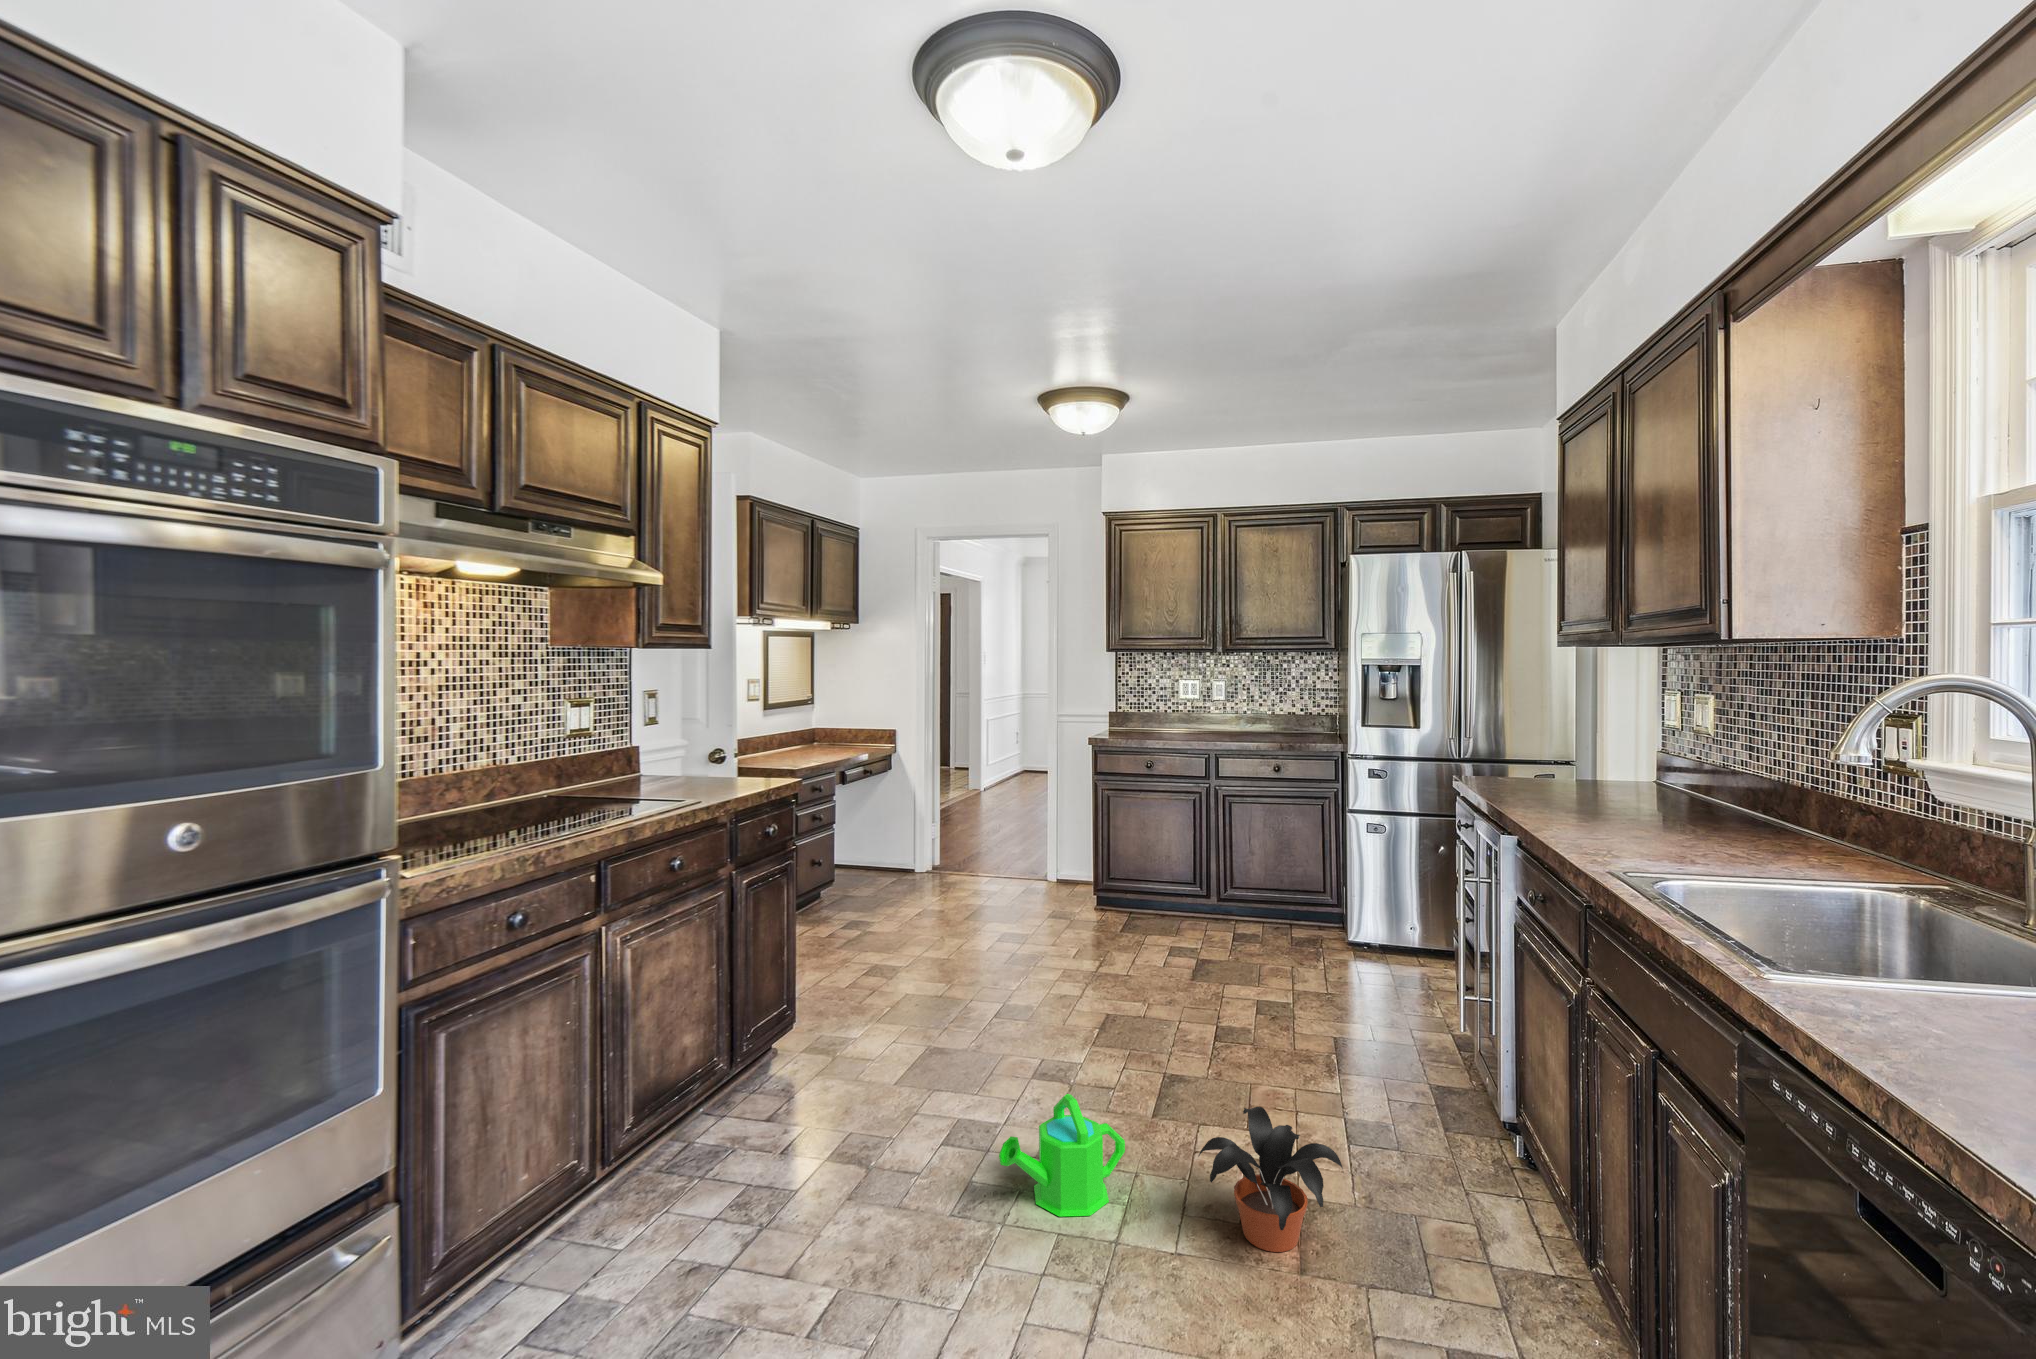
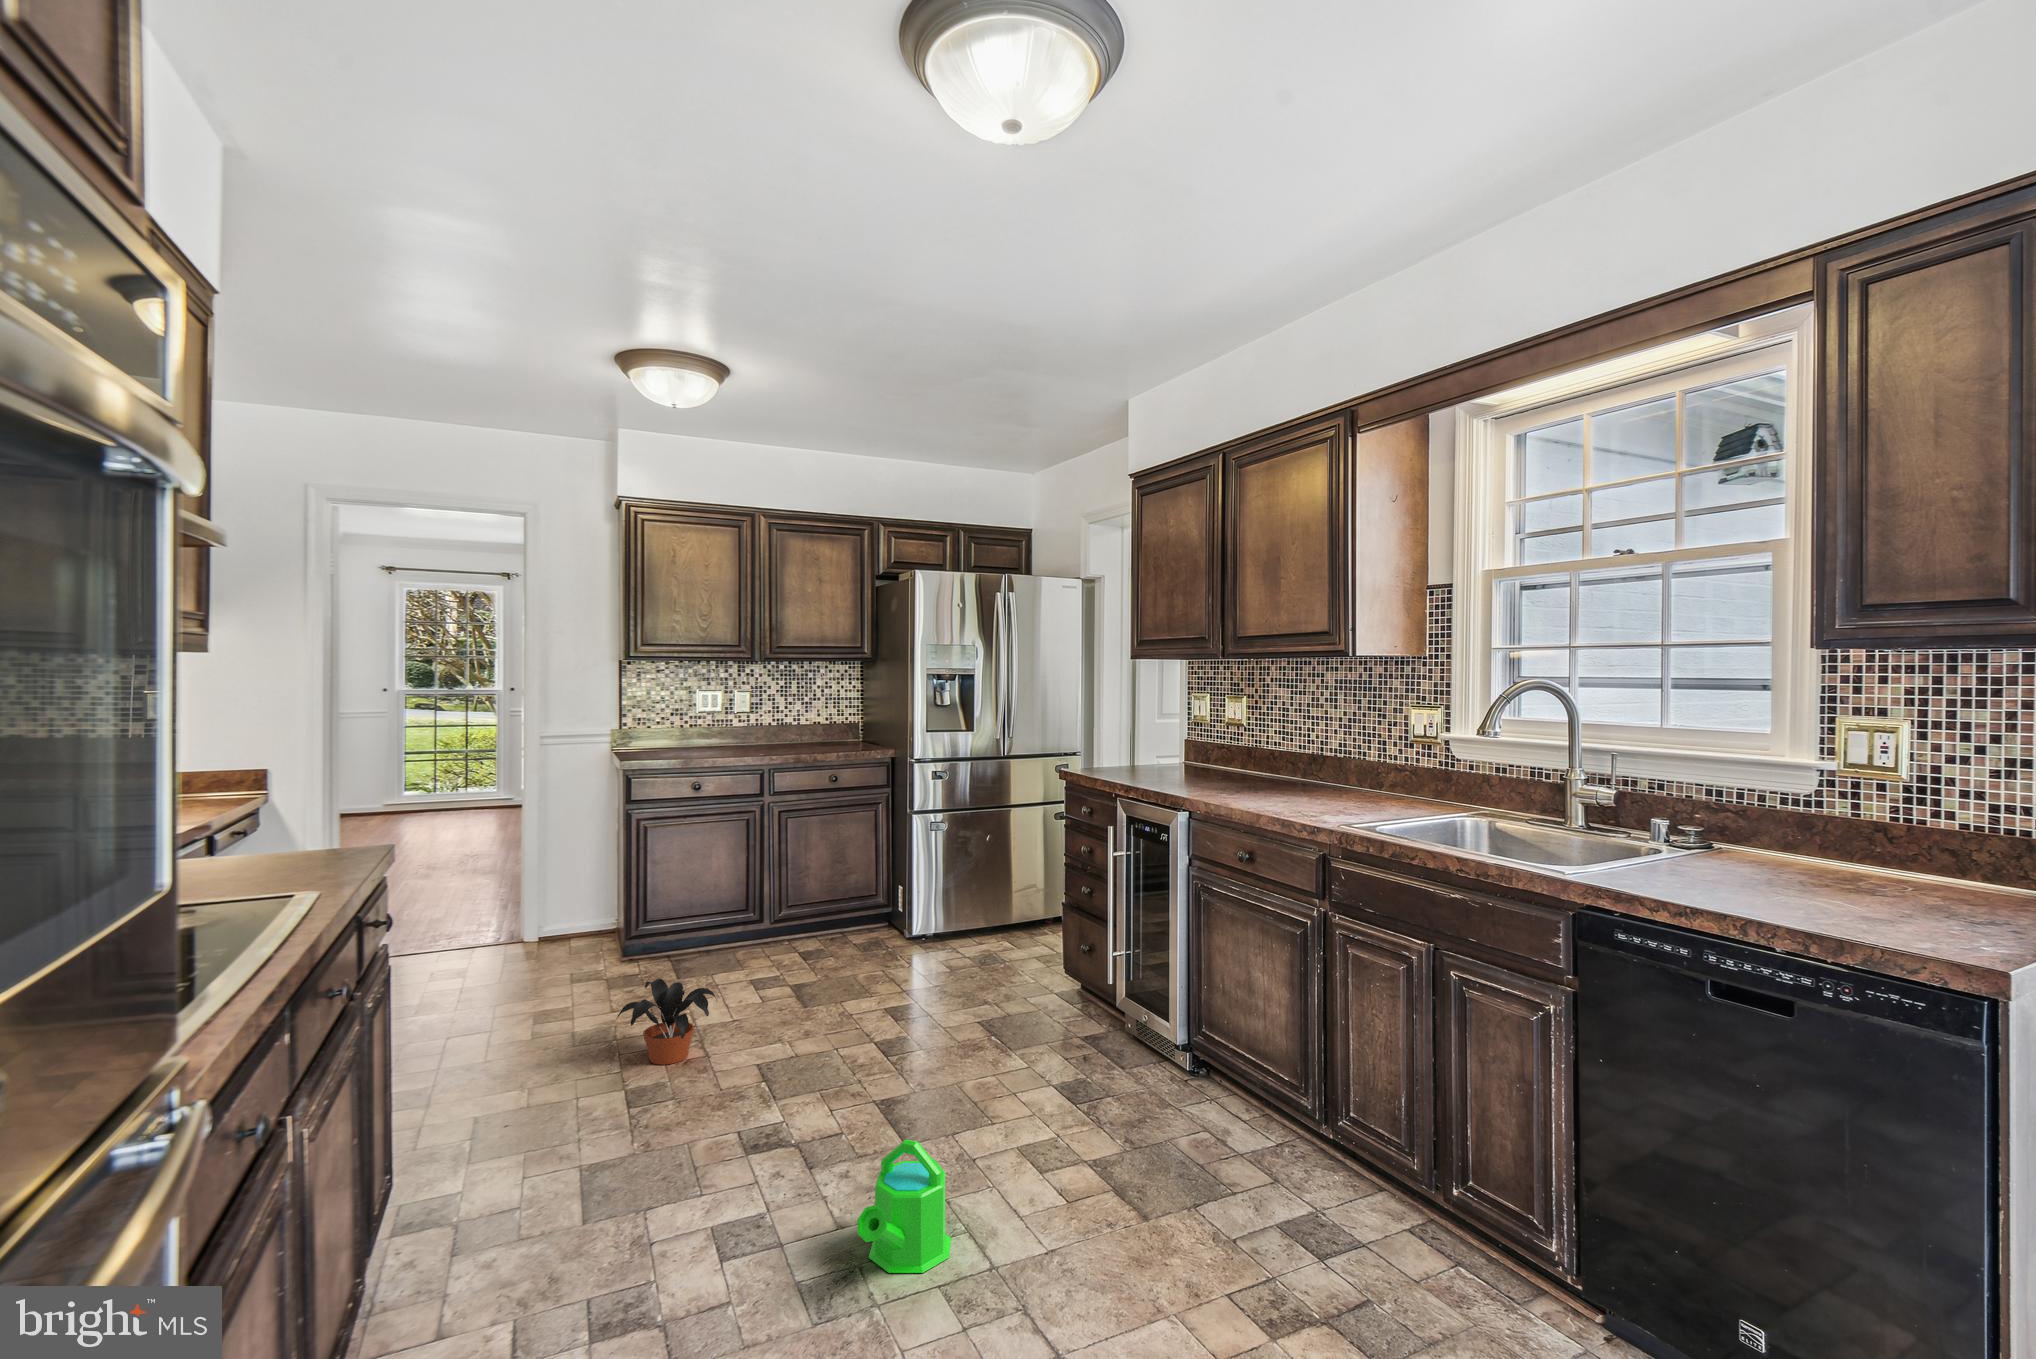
potted plant: present [1199,1107,1343,1252] -> present [617,979,716,1065]

